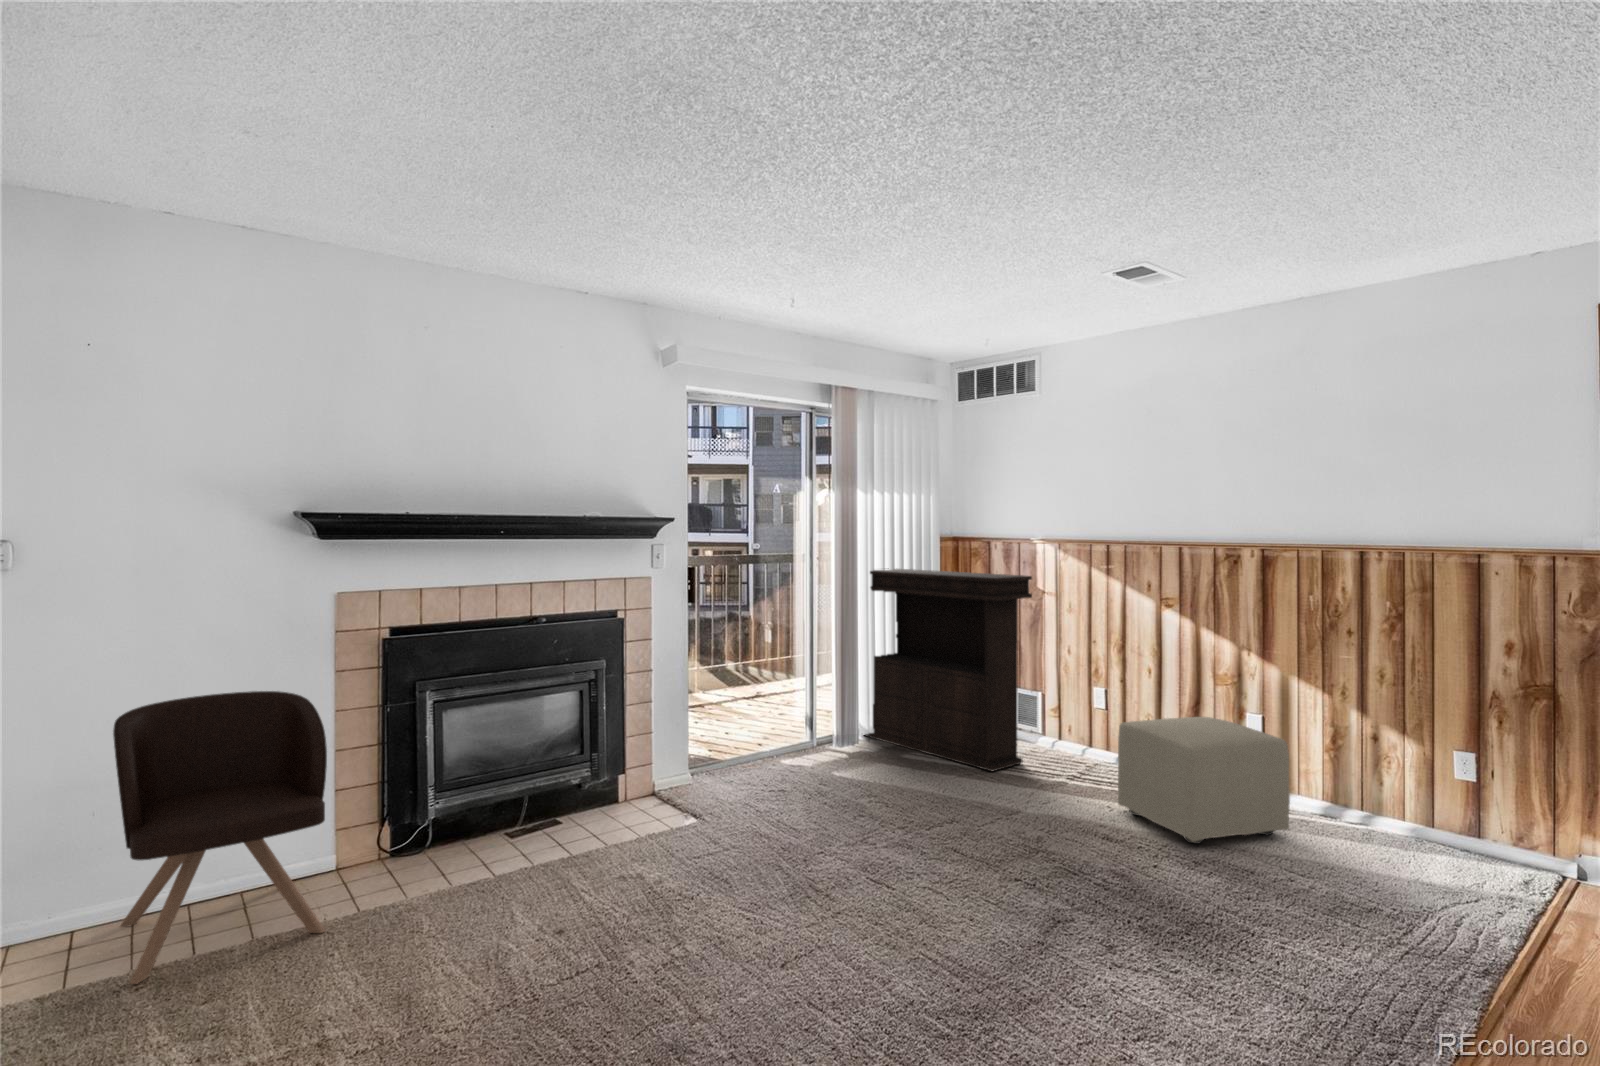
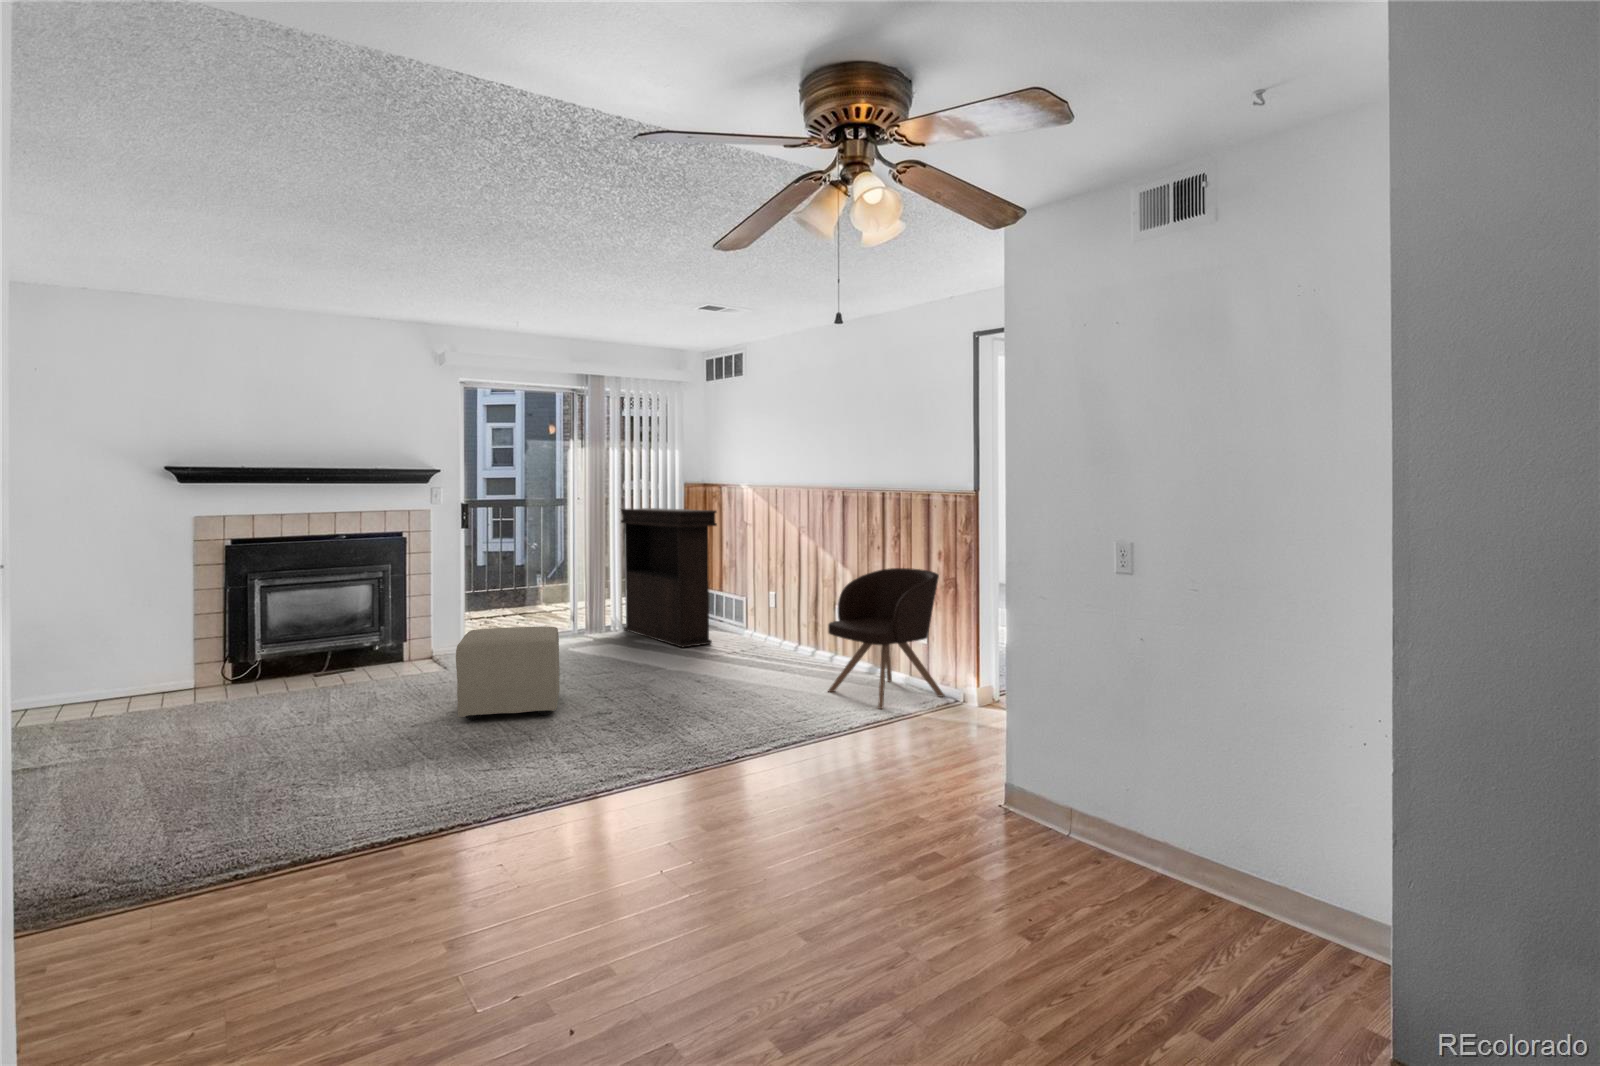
armchair: present [113,691,327,984] -> present [828,568,944,709]
ottoman: present [1118,717,1290,844] -> present [456,626,560,720]

